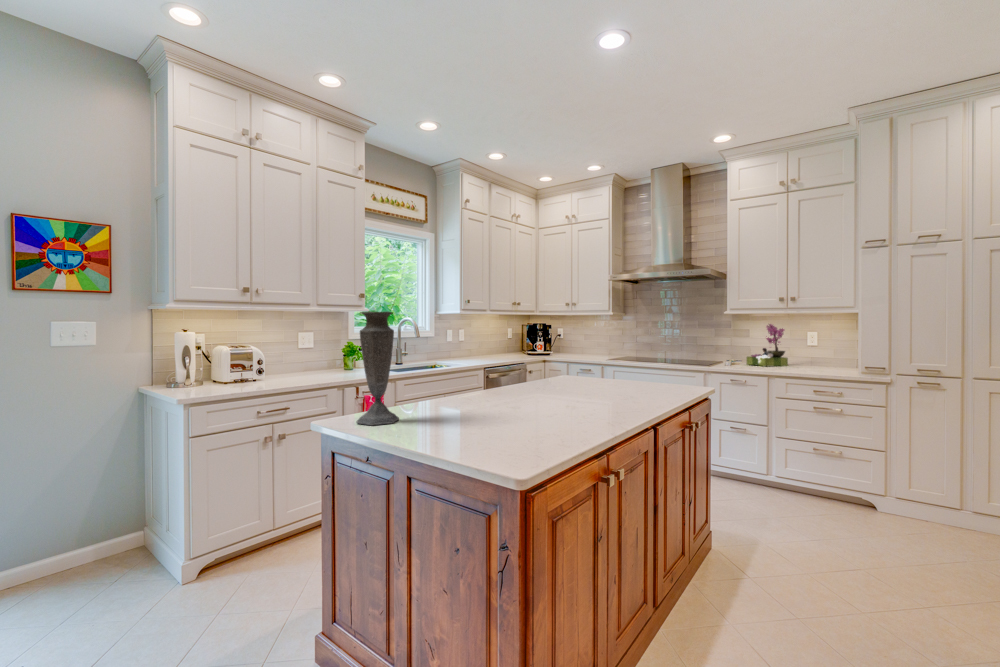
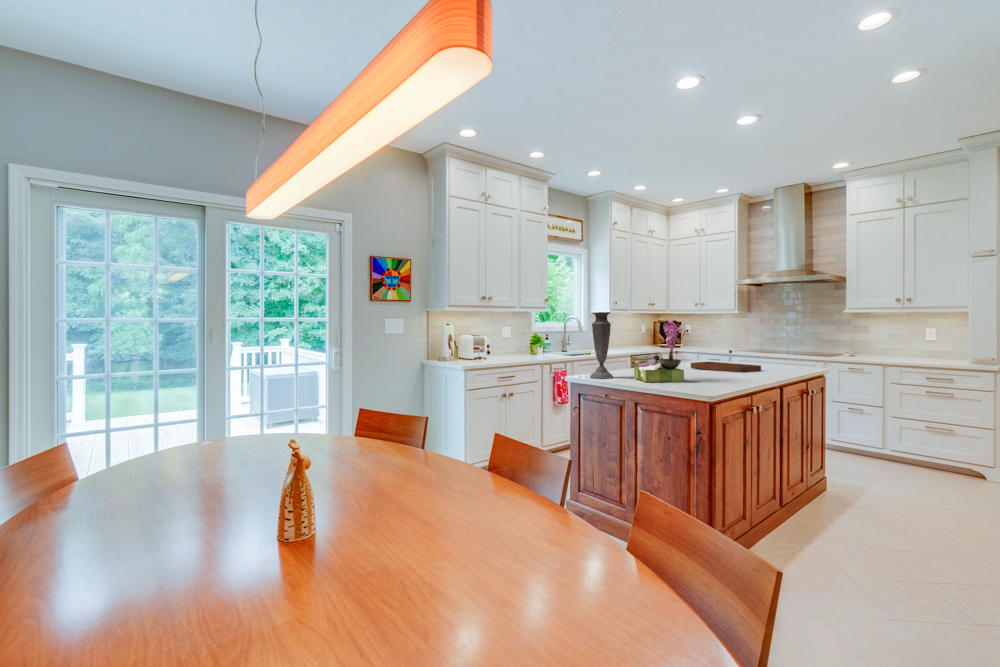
flower arrangement: present [747,324,788,366] -> present [634,320,684,382]
tray: none [538,367,629,402] -> present [691,350,761,373]

